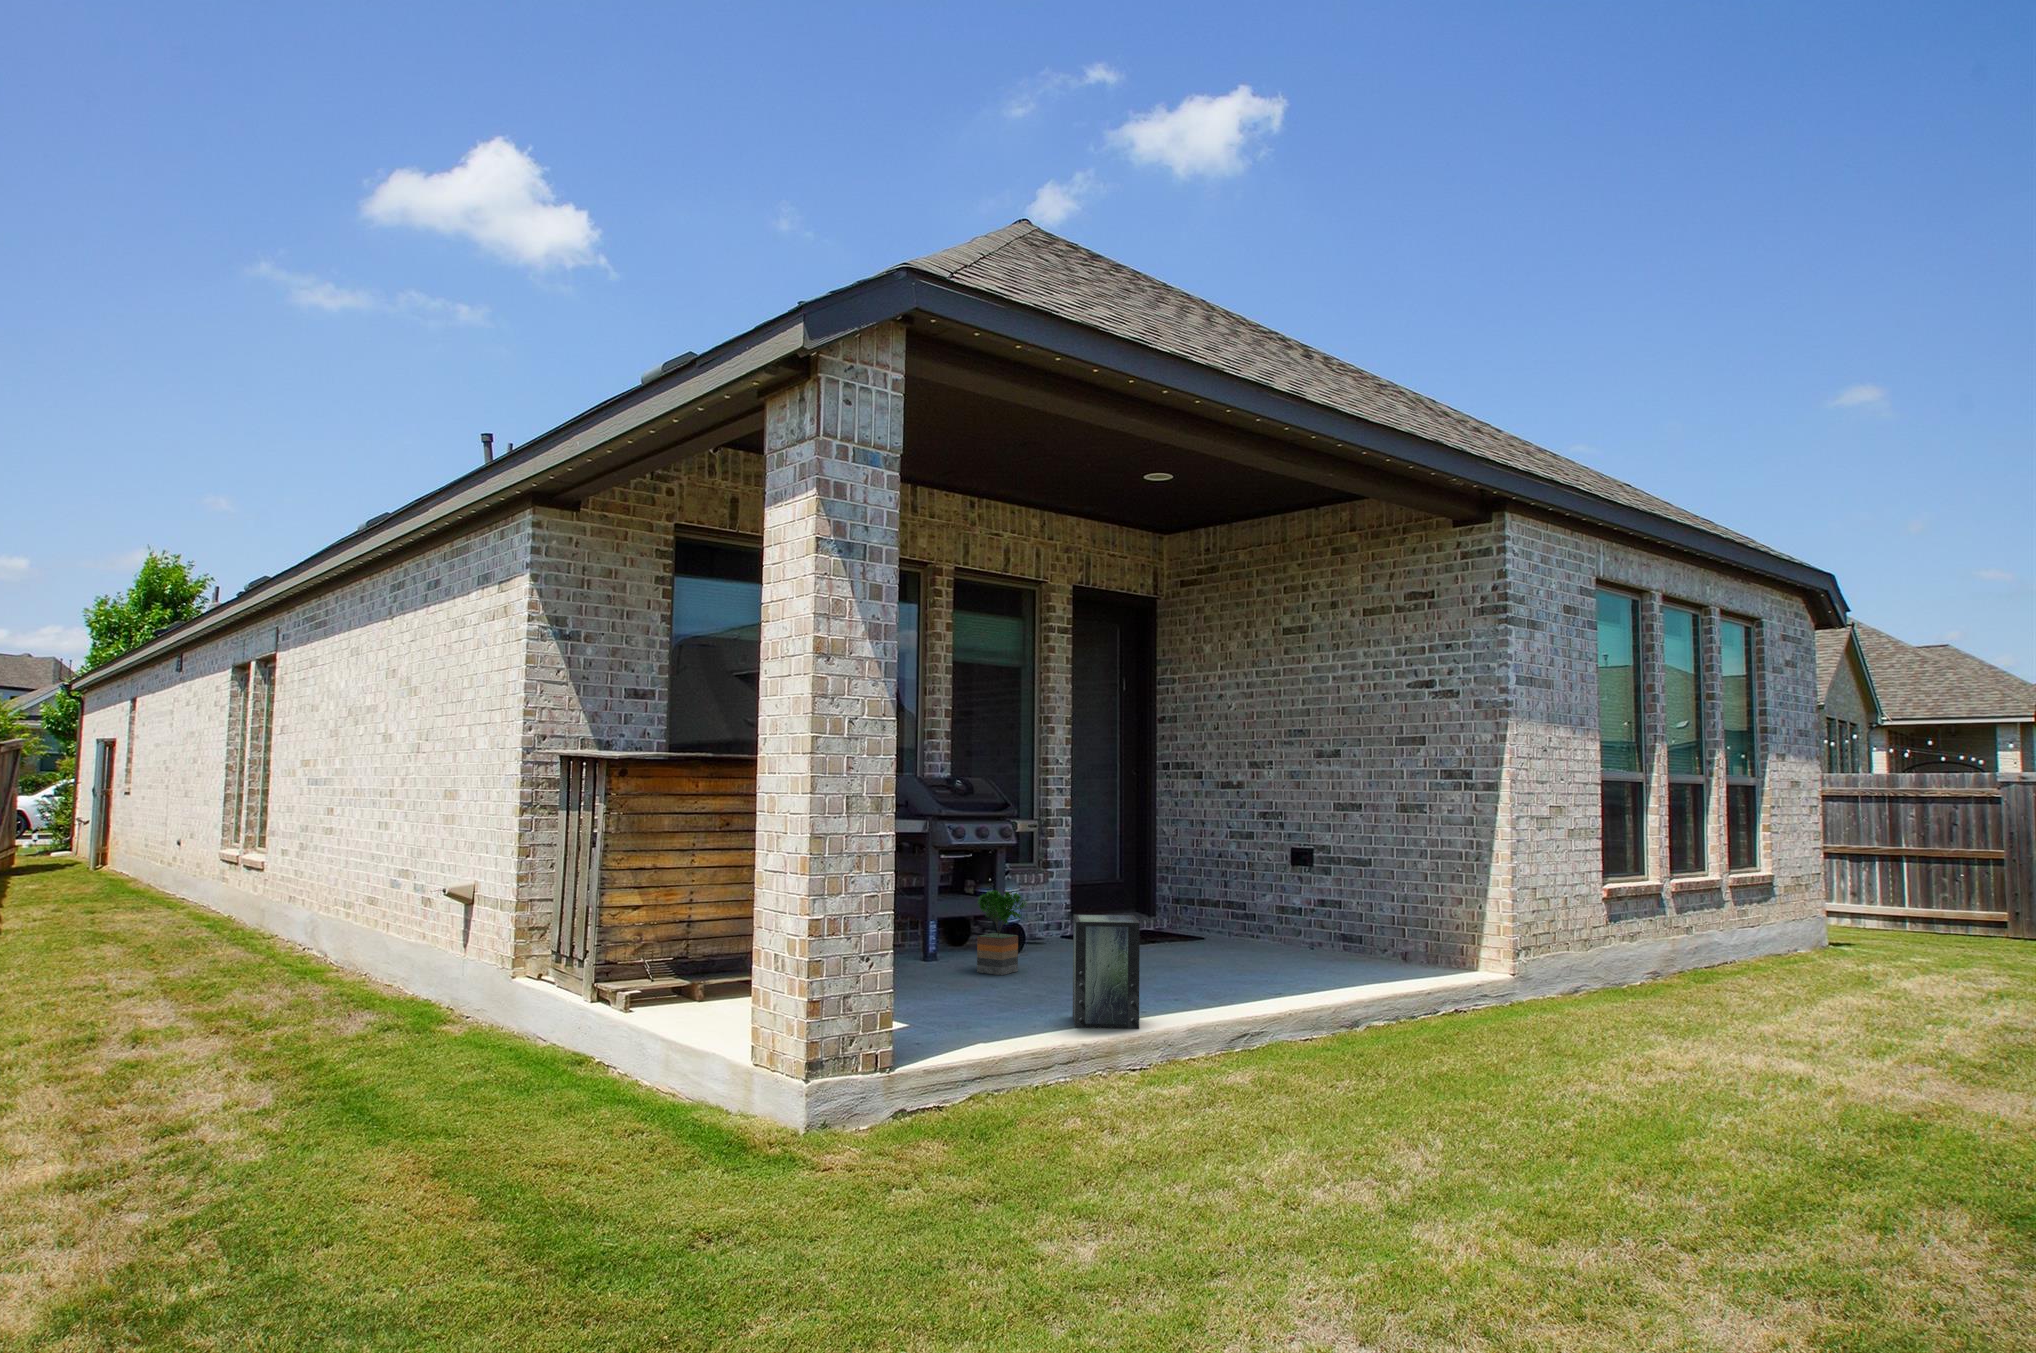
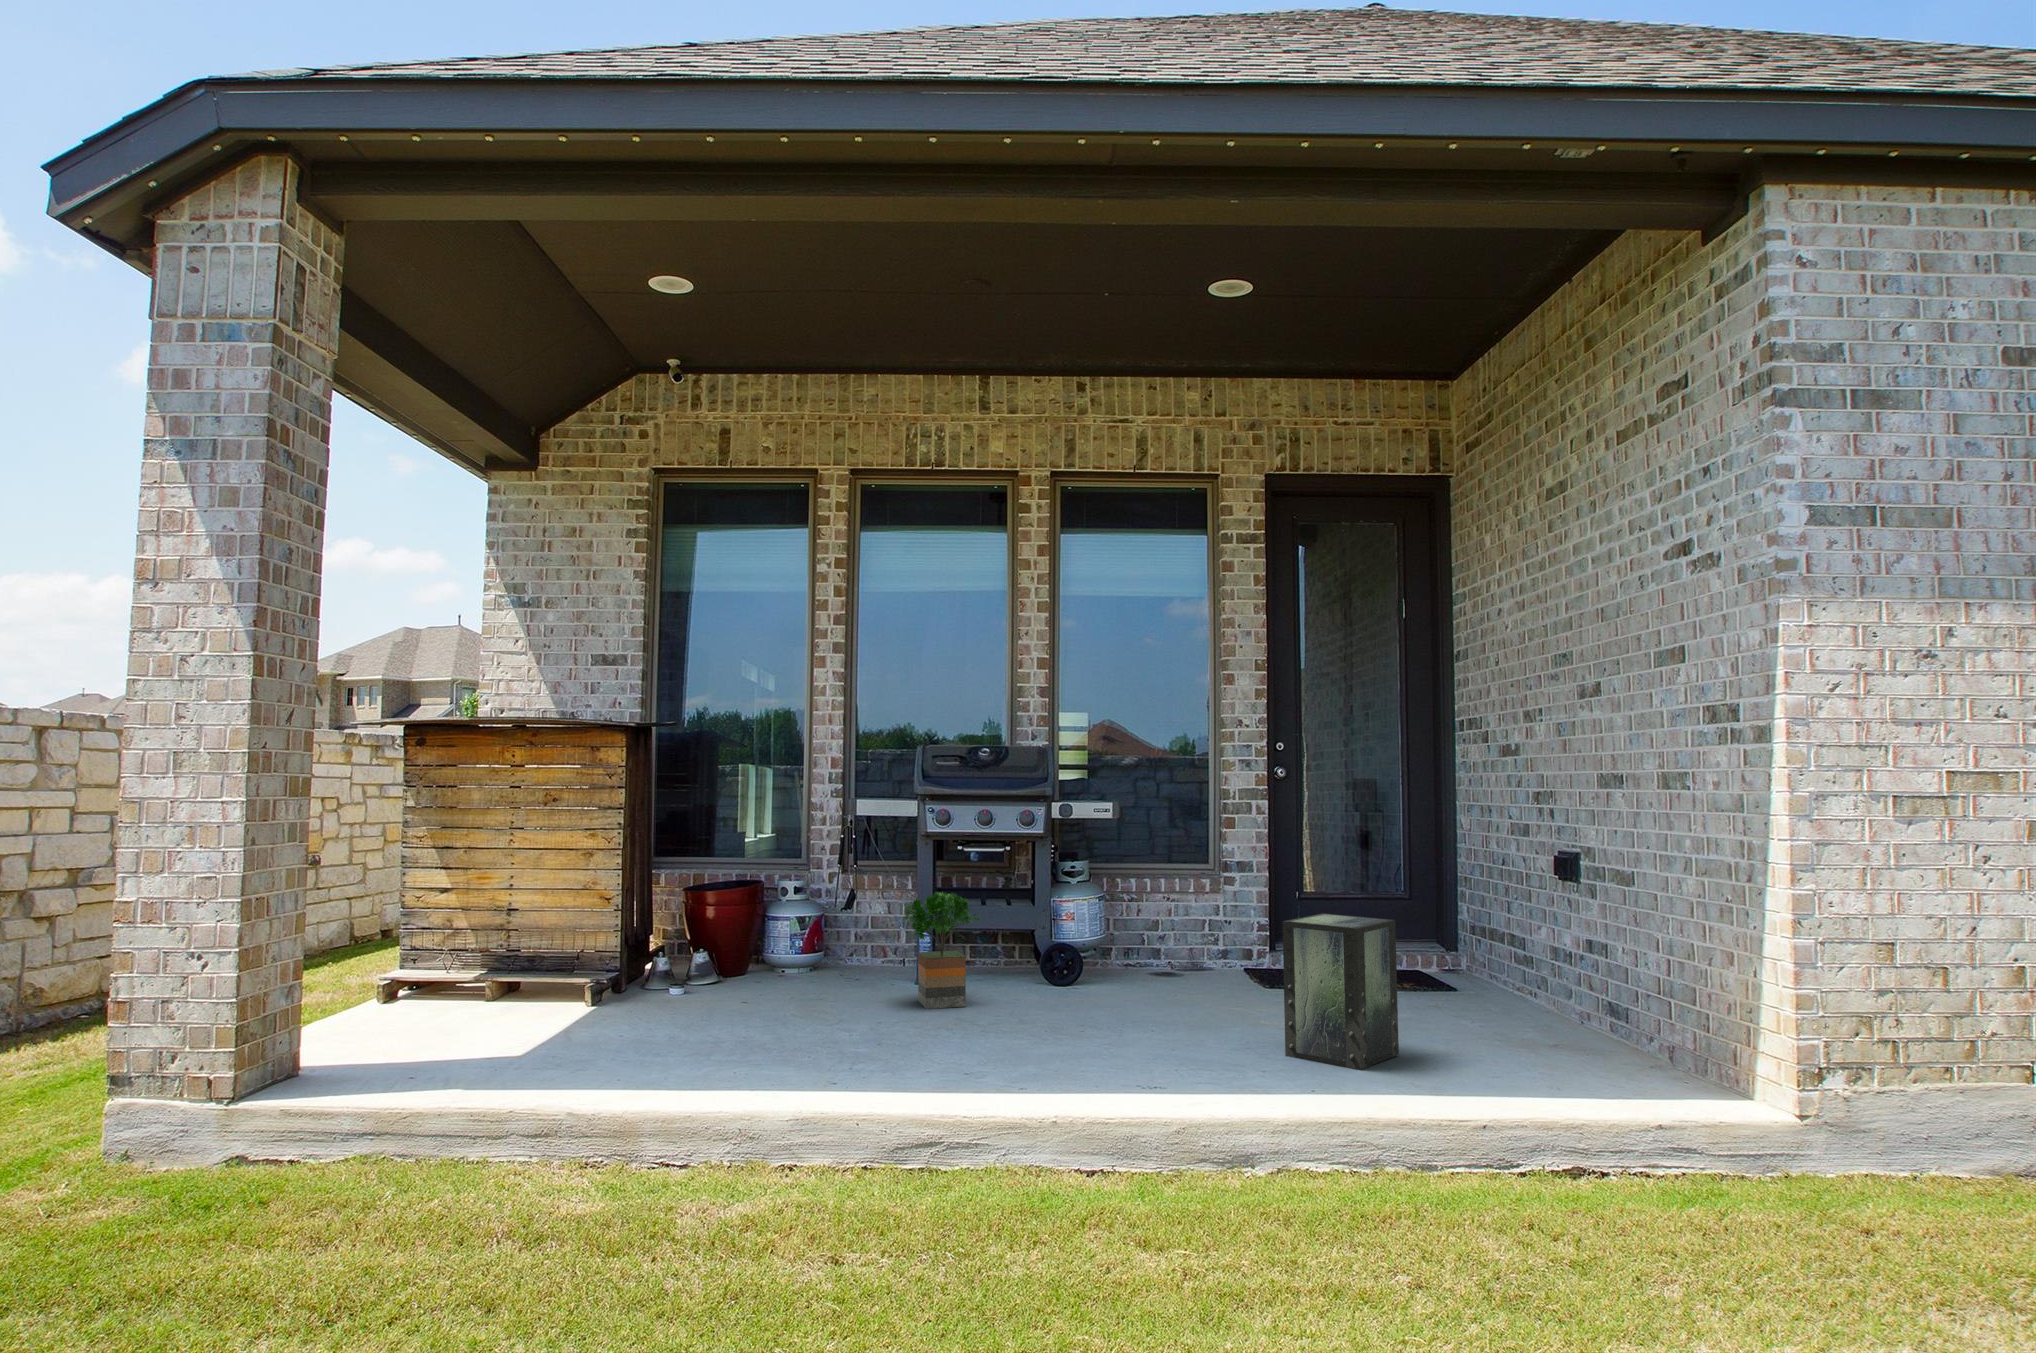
storage box: present [1073,914,1140,1029] -> present [1283,913,1399,1070]

